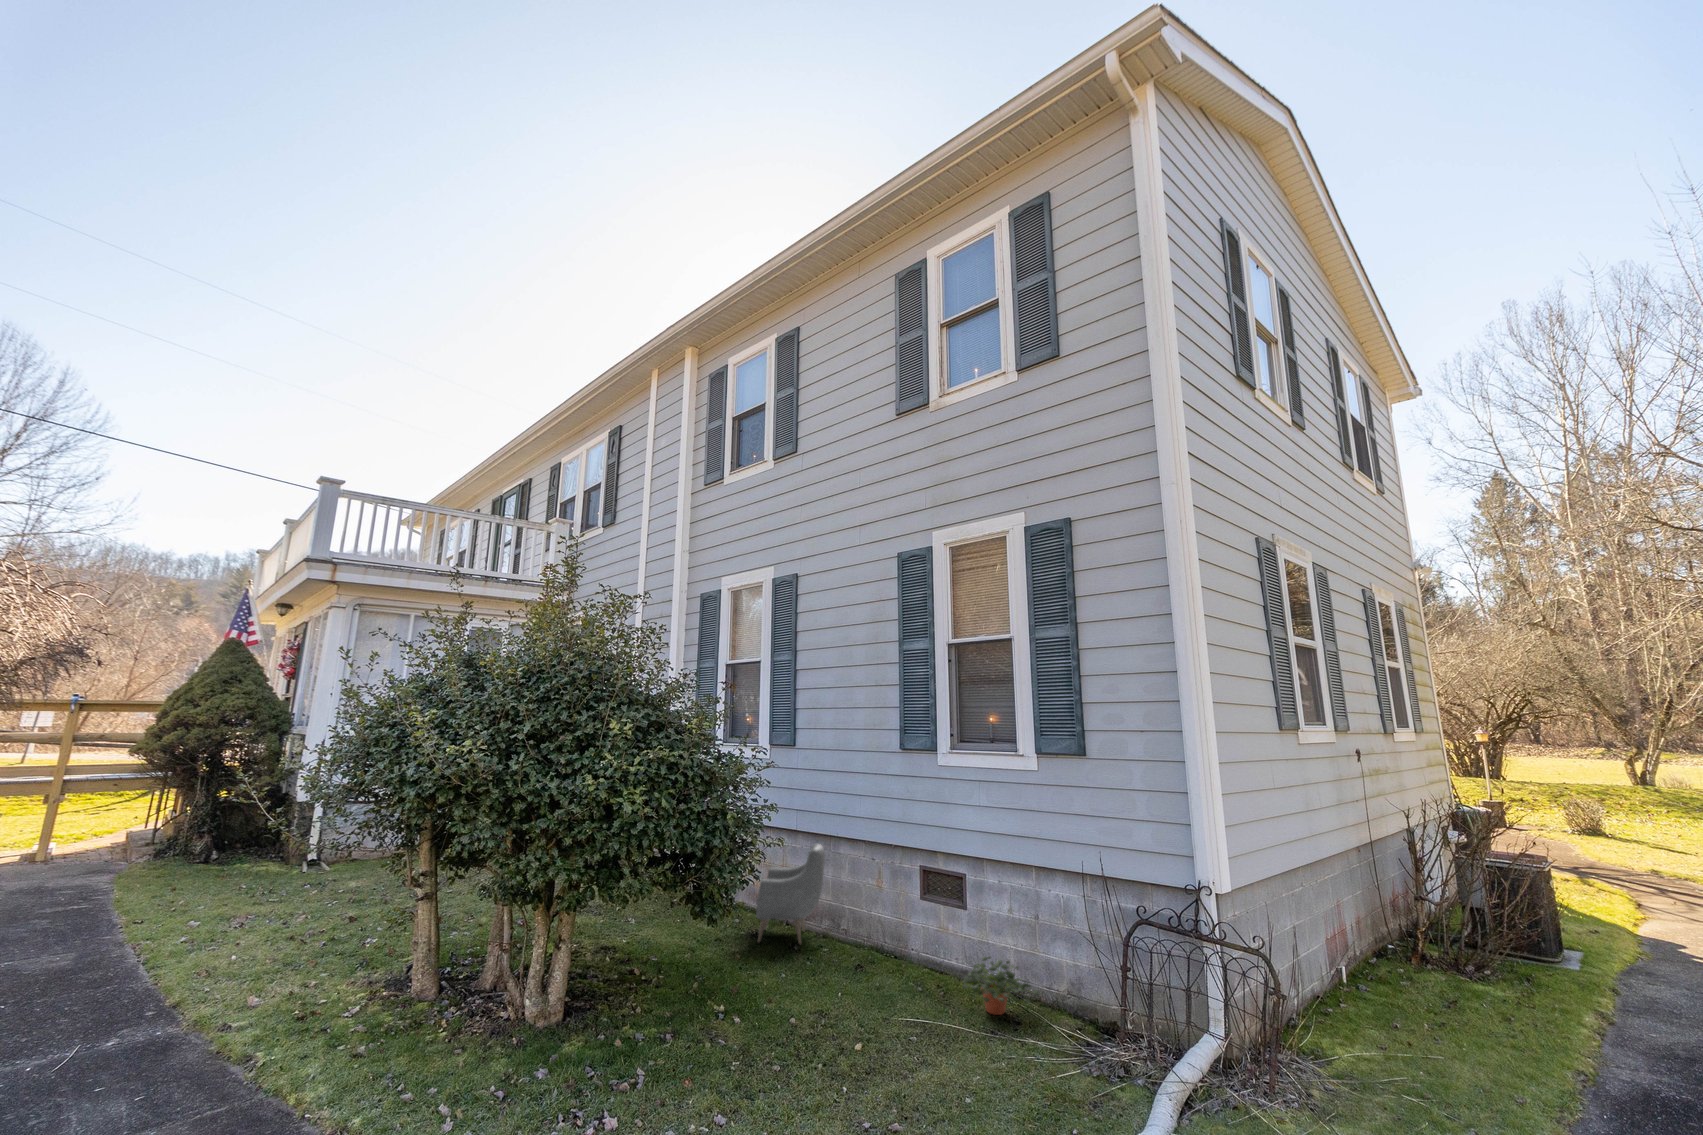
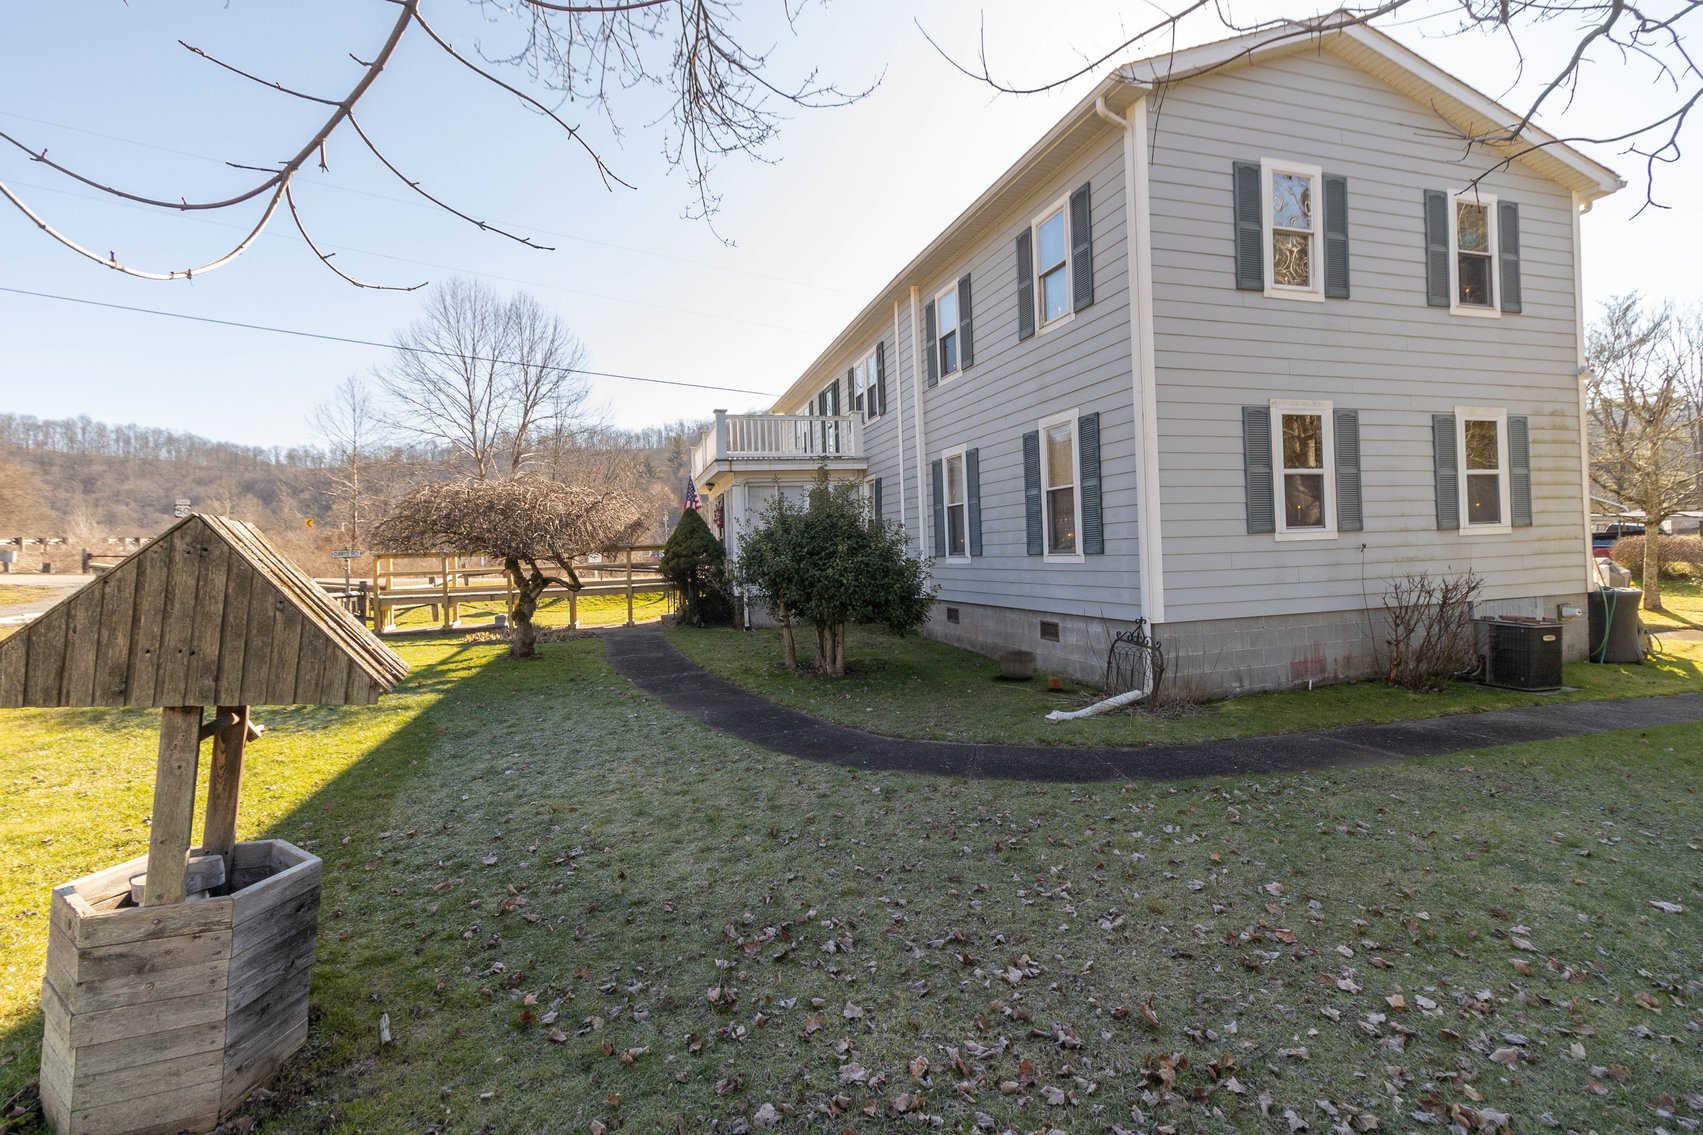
armchair: present [756,844,825,944] -> none [956,613,997,665]
wooden bucket: none [855,913,923,983] -> present [999,650,1036,678]

